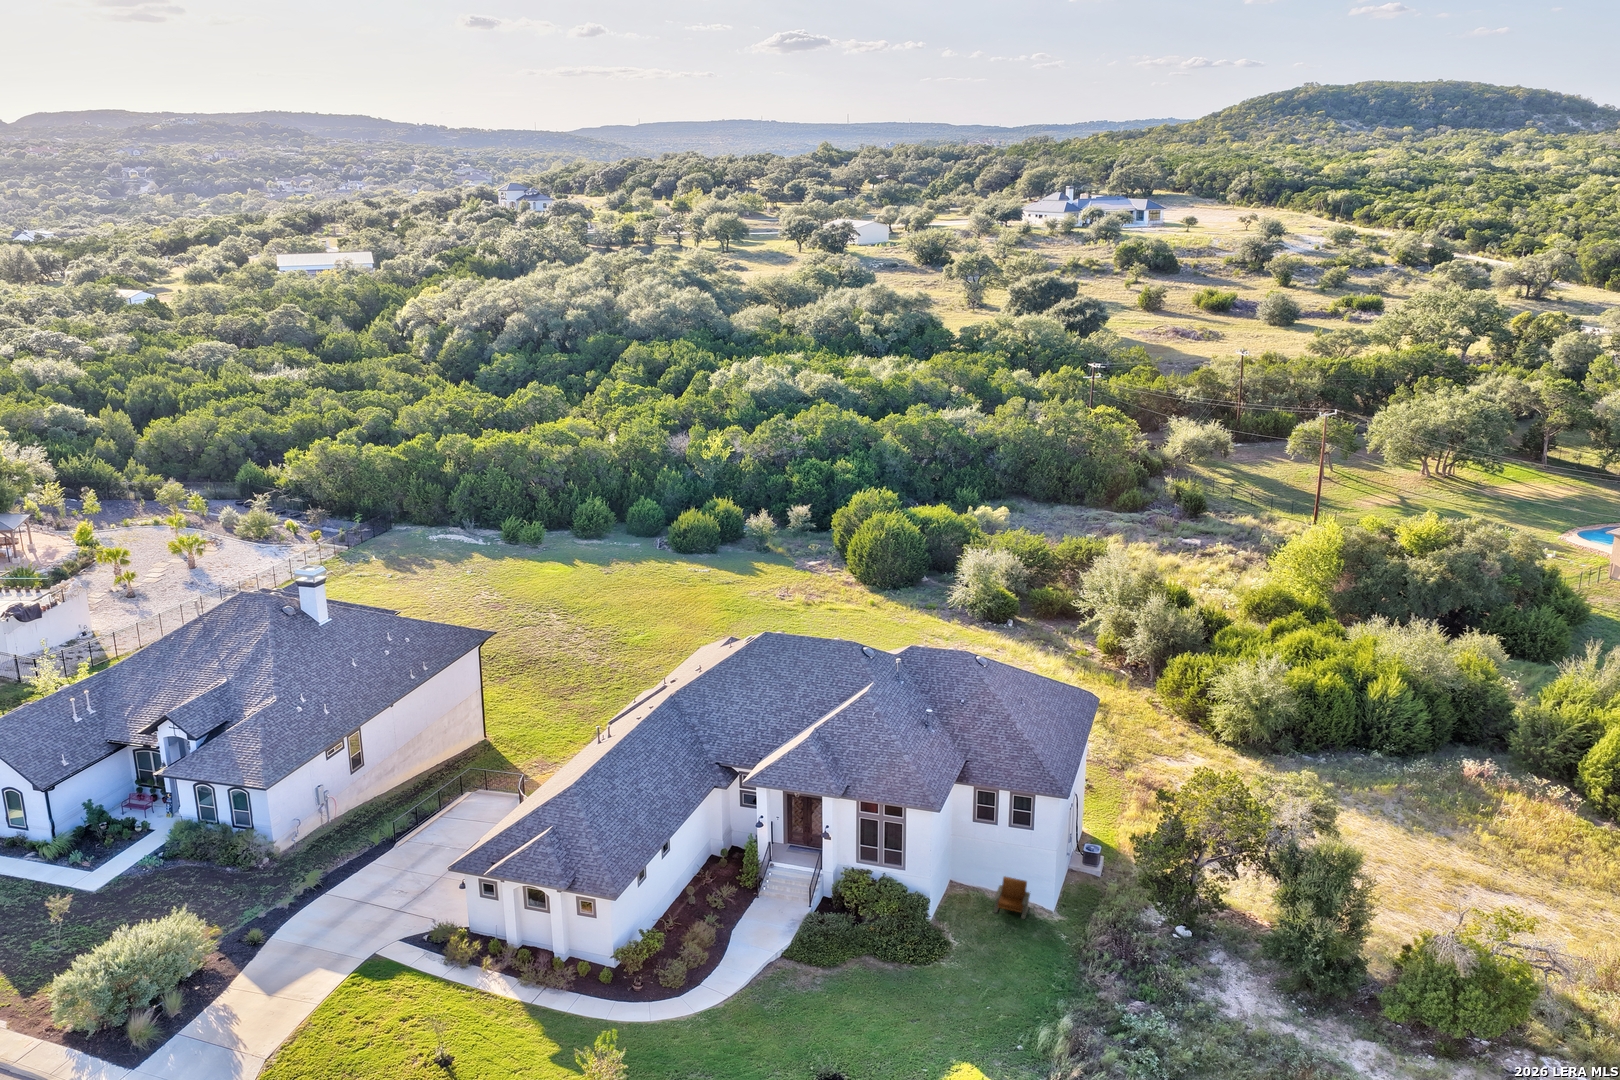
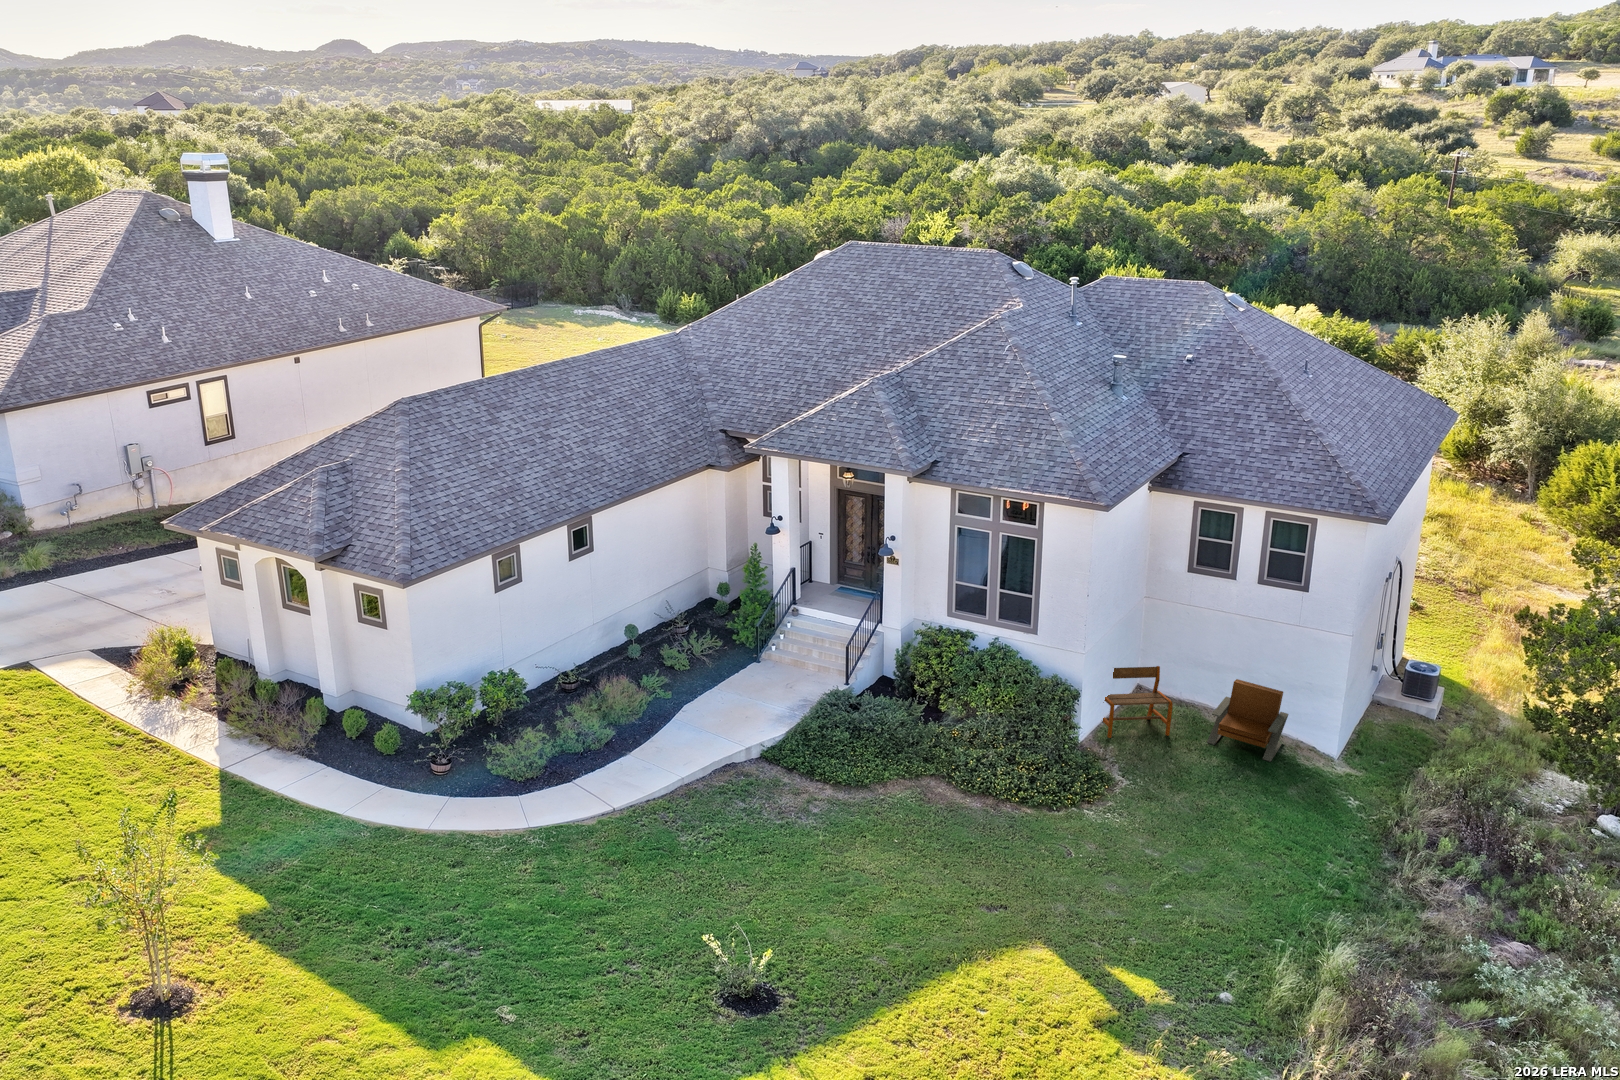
bench: none [937,874,975,917] -> present [1103,666,1173,738]

